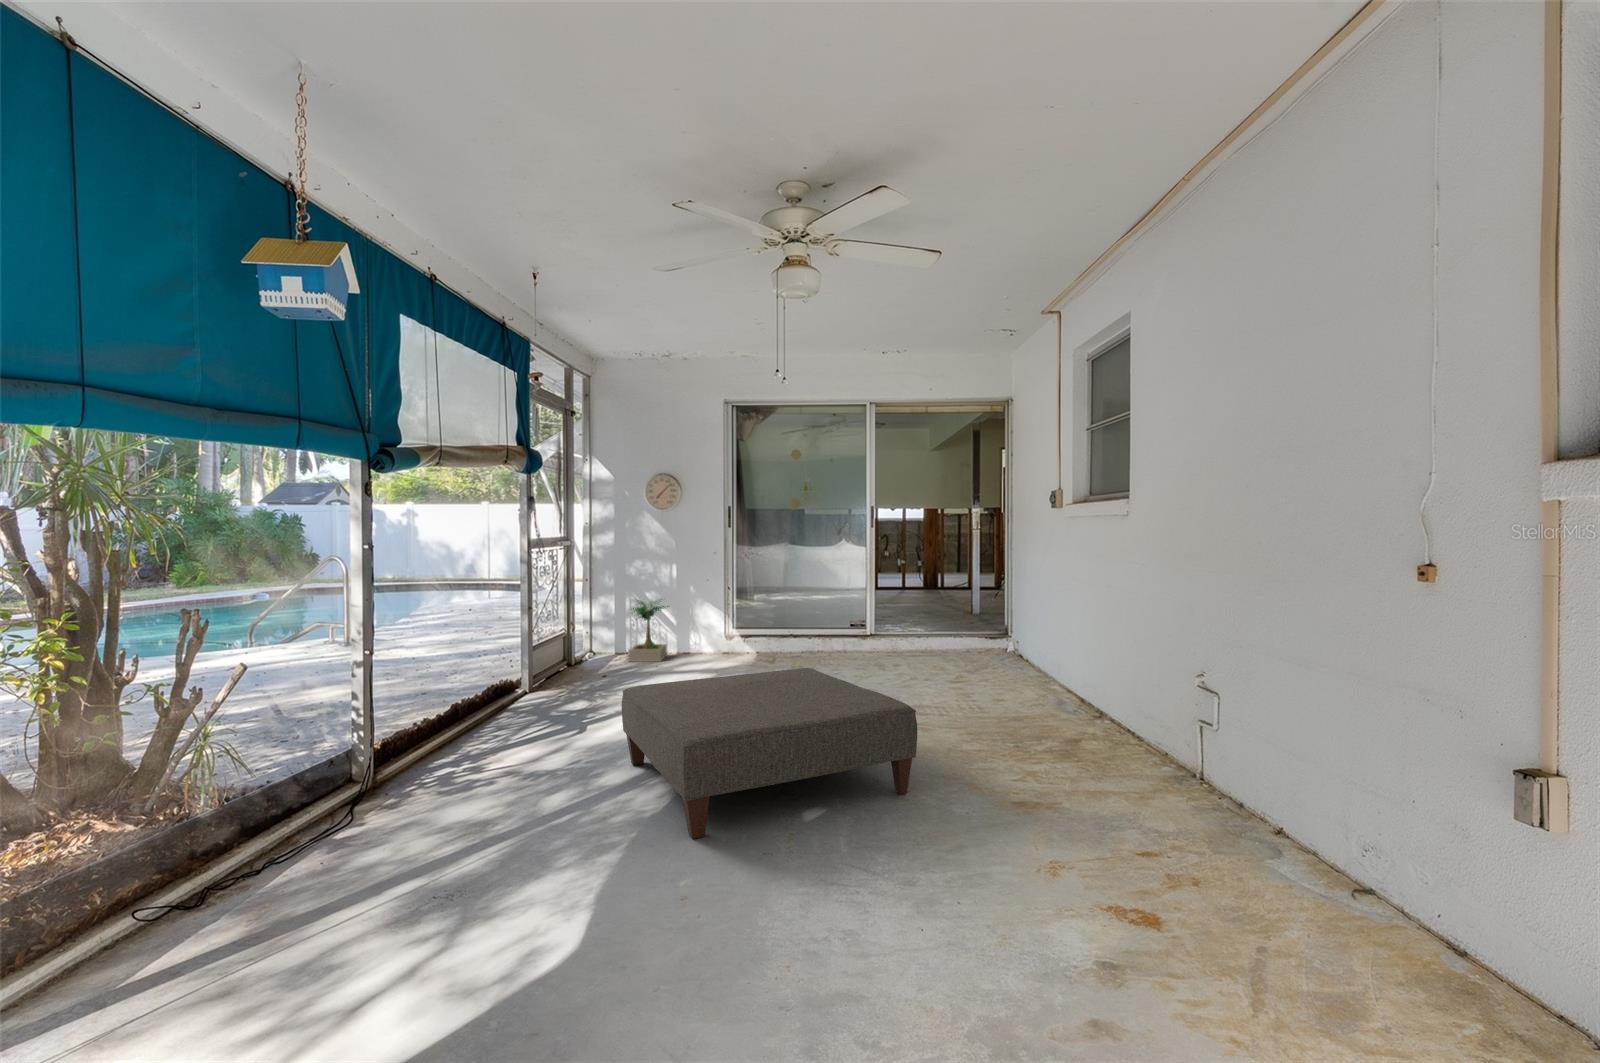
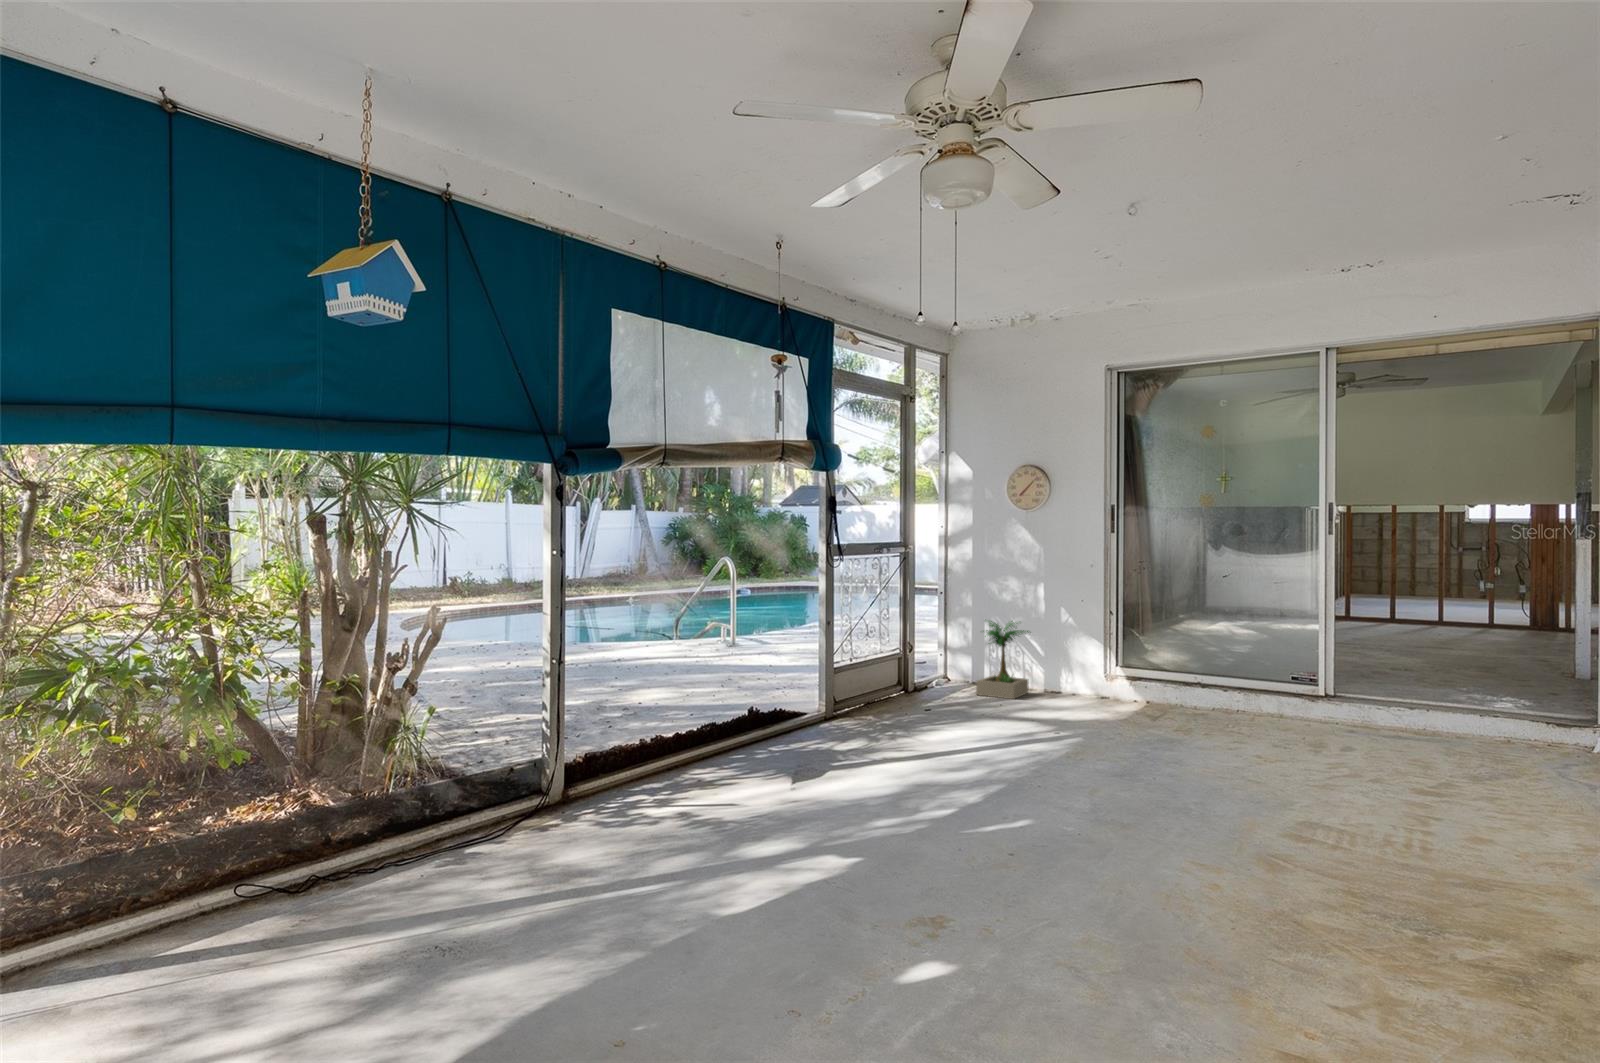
ottoman: present [622,668,917,839] -> none [836,712,1162,894]

